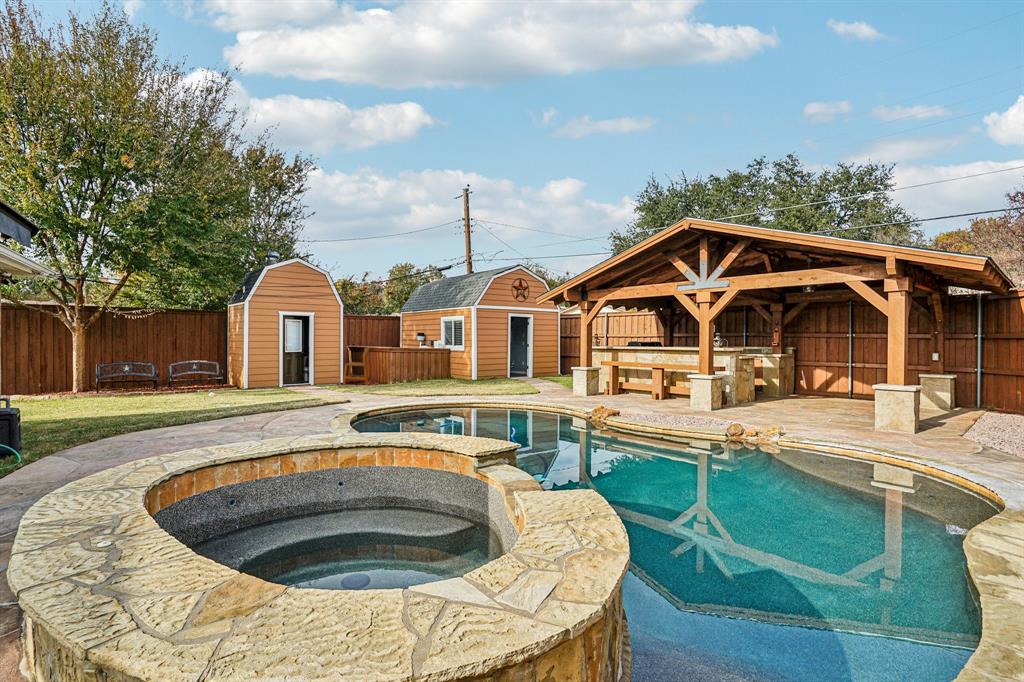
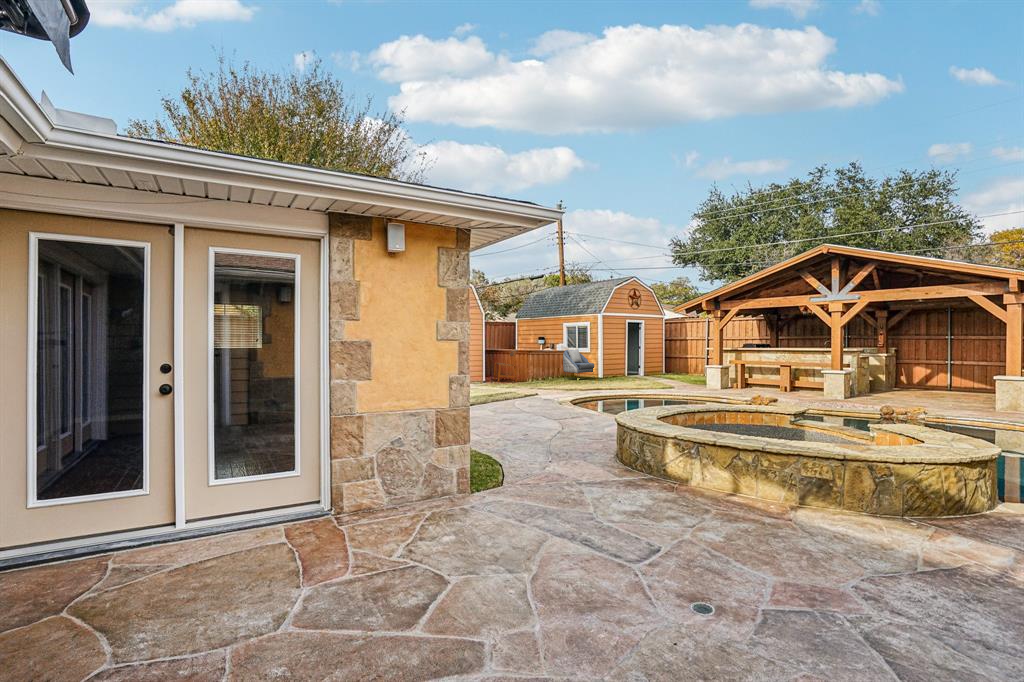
armchair: none [432,348,469,383] -> present [563,350,594,379]

